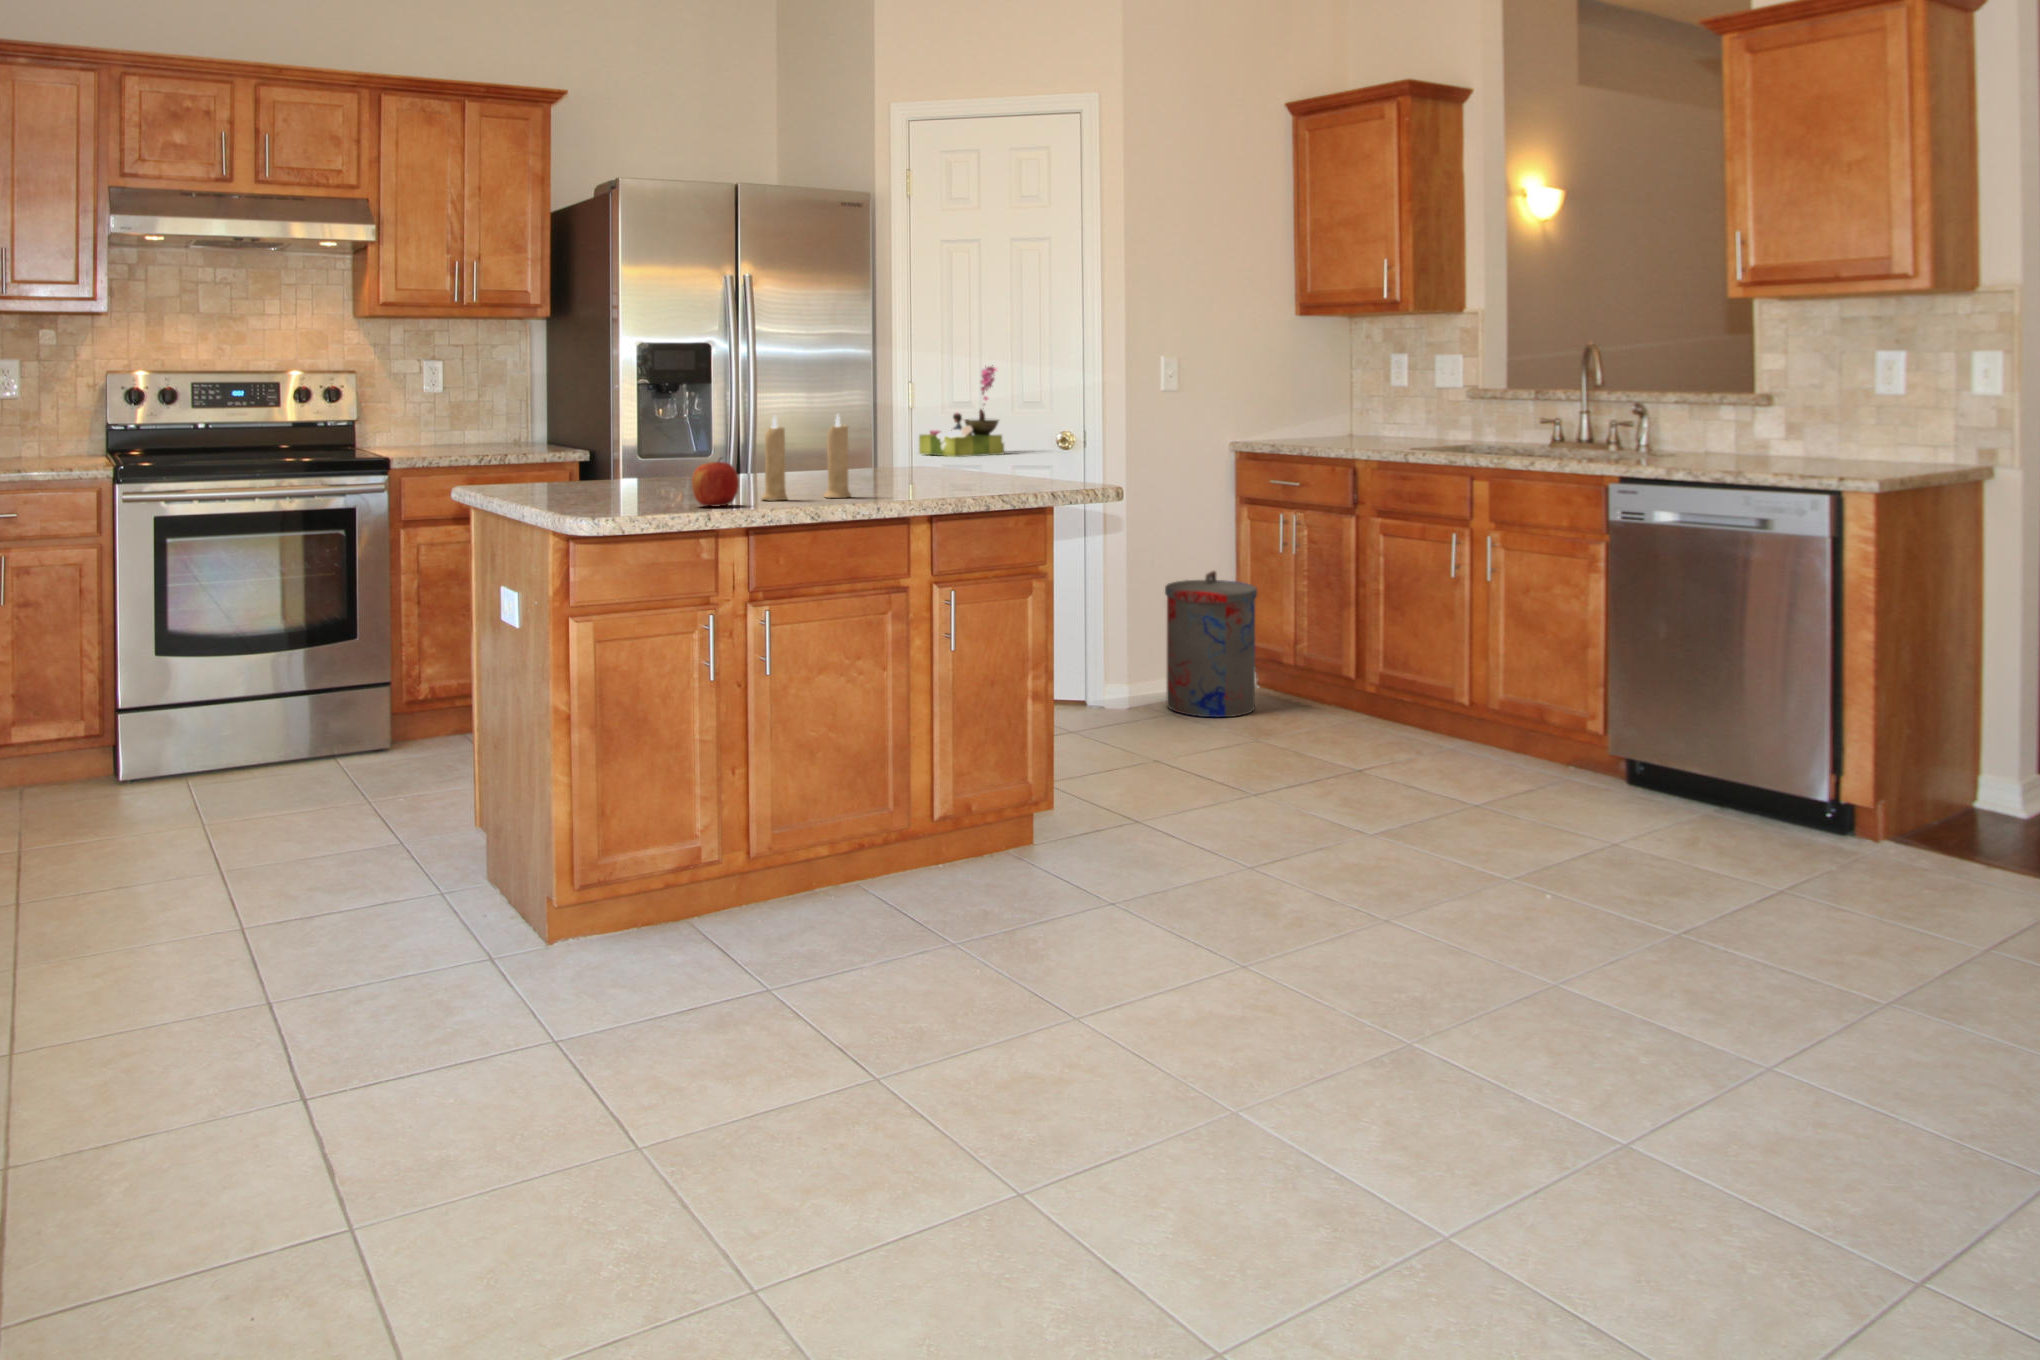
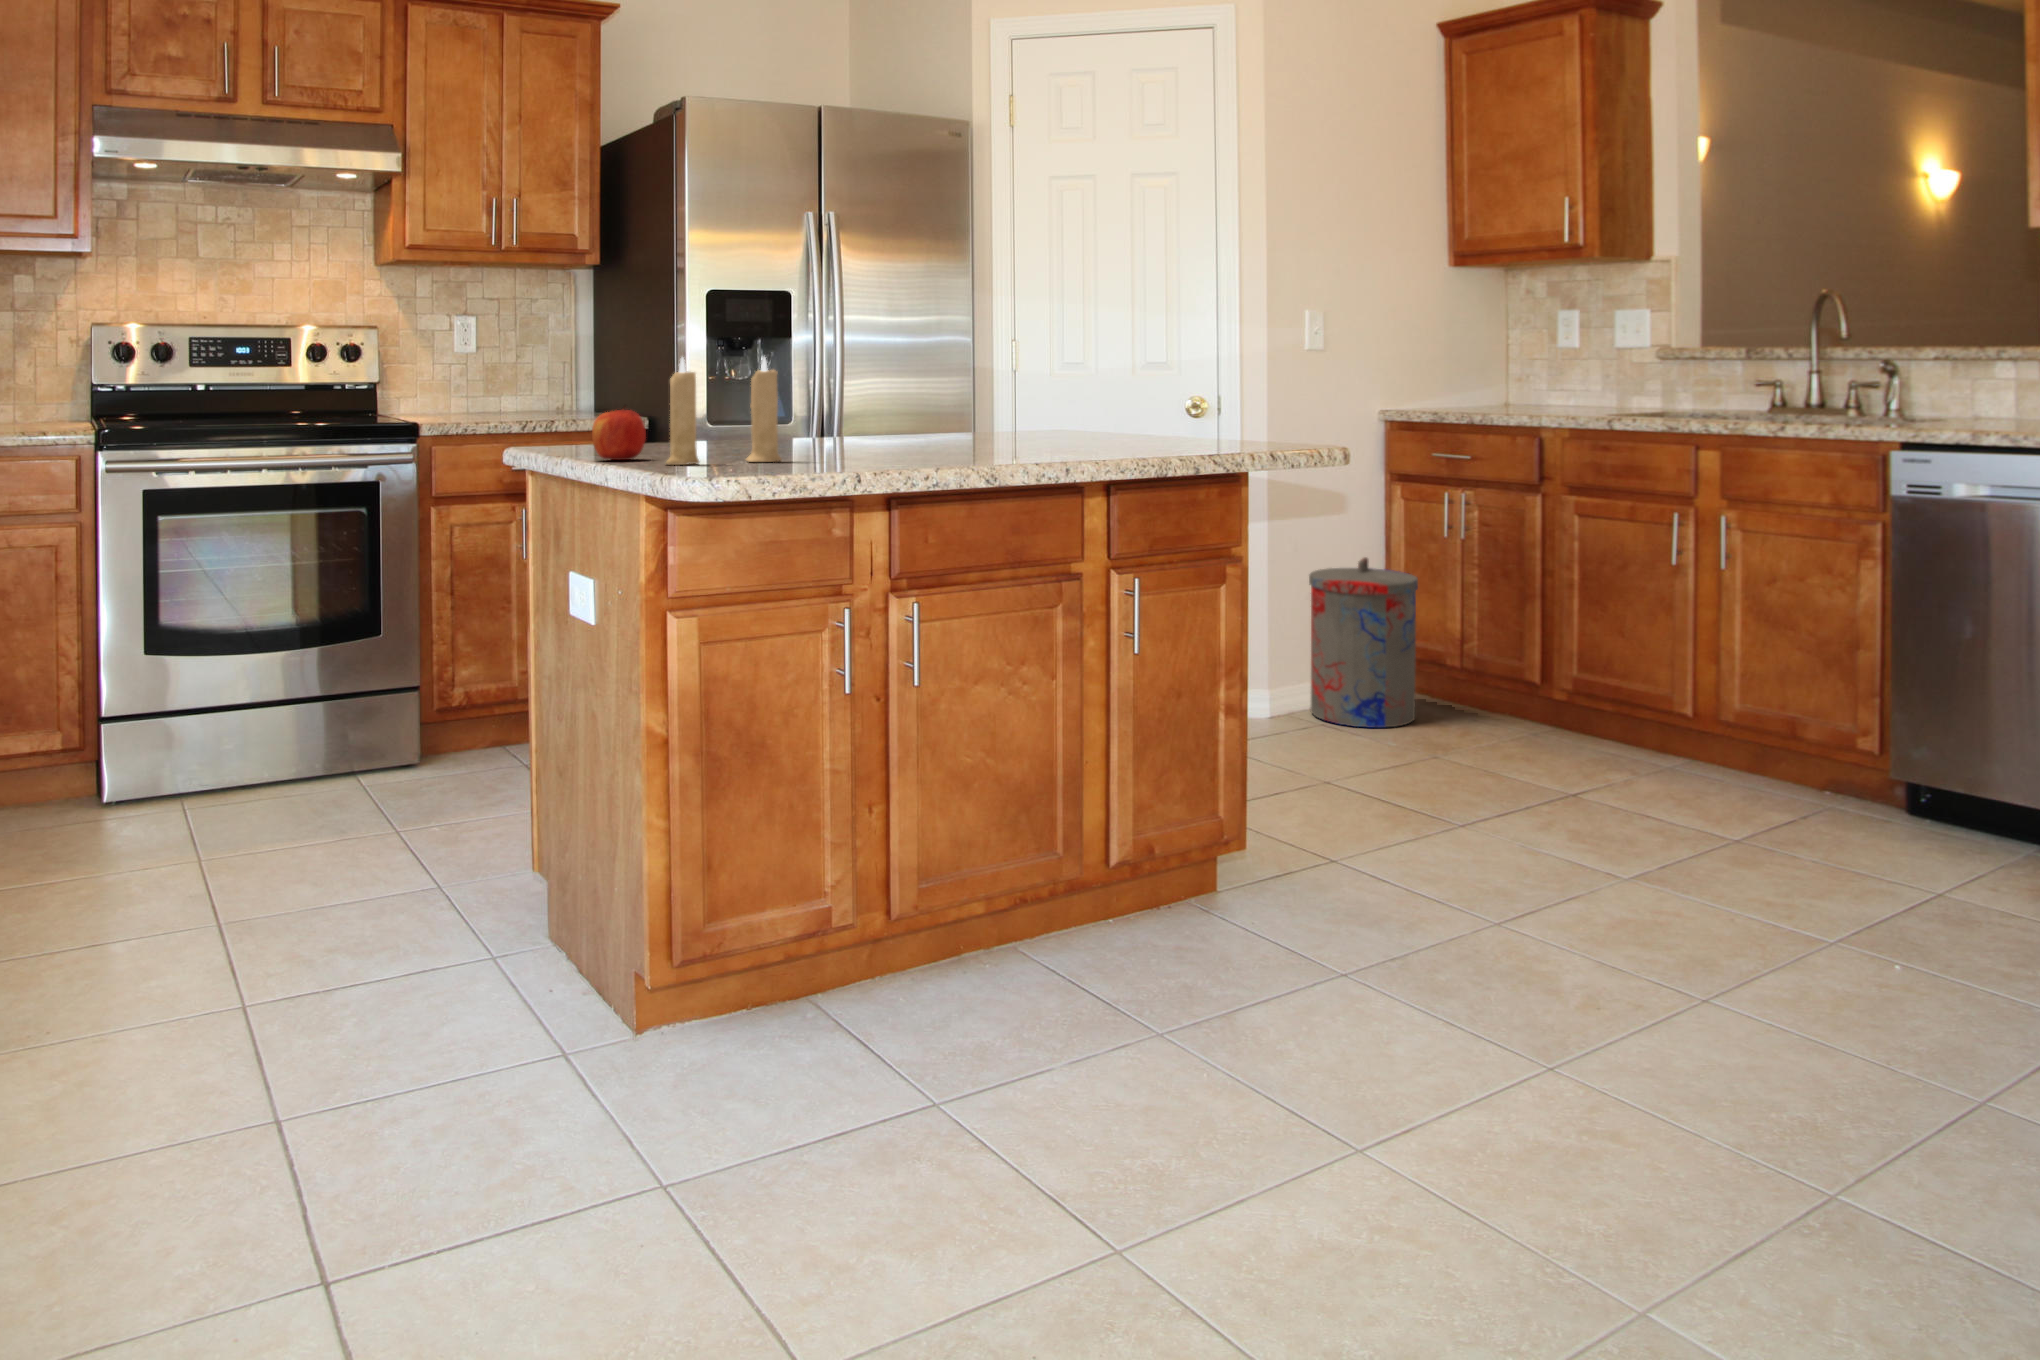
flower arrangement: present [919,365,1004,457] -> none [1019,307,1118,426]
candle: present [762,415,851,501] -> present [666,357,782,465]
apple: present [692,458,739,507] -> present [592,405,646,460]

